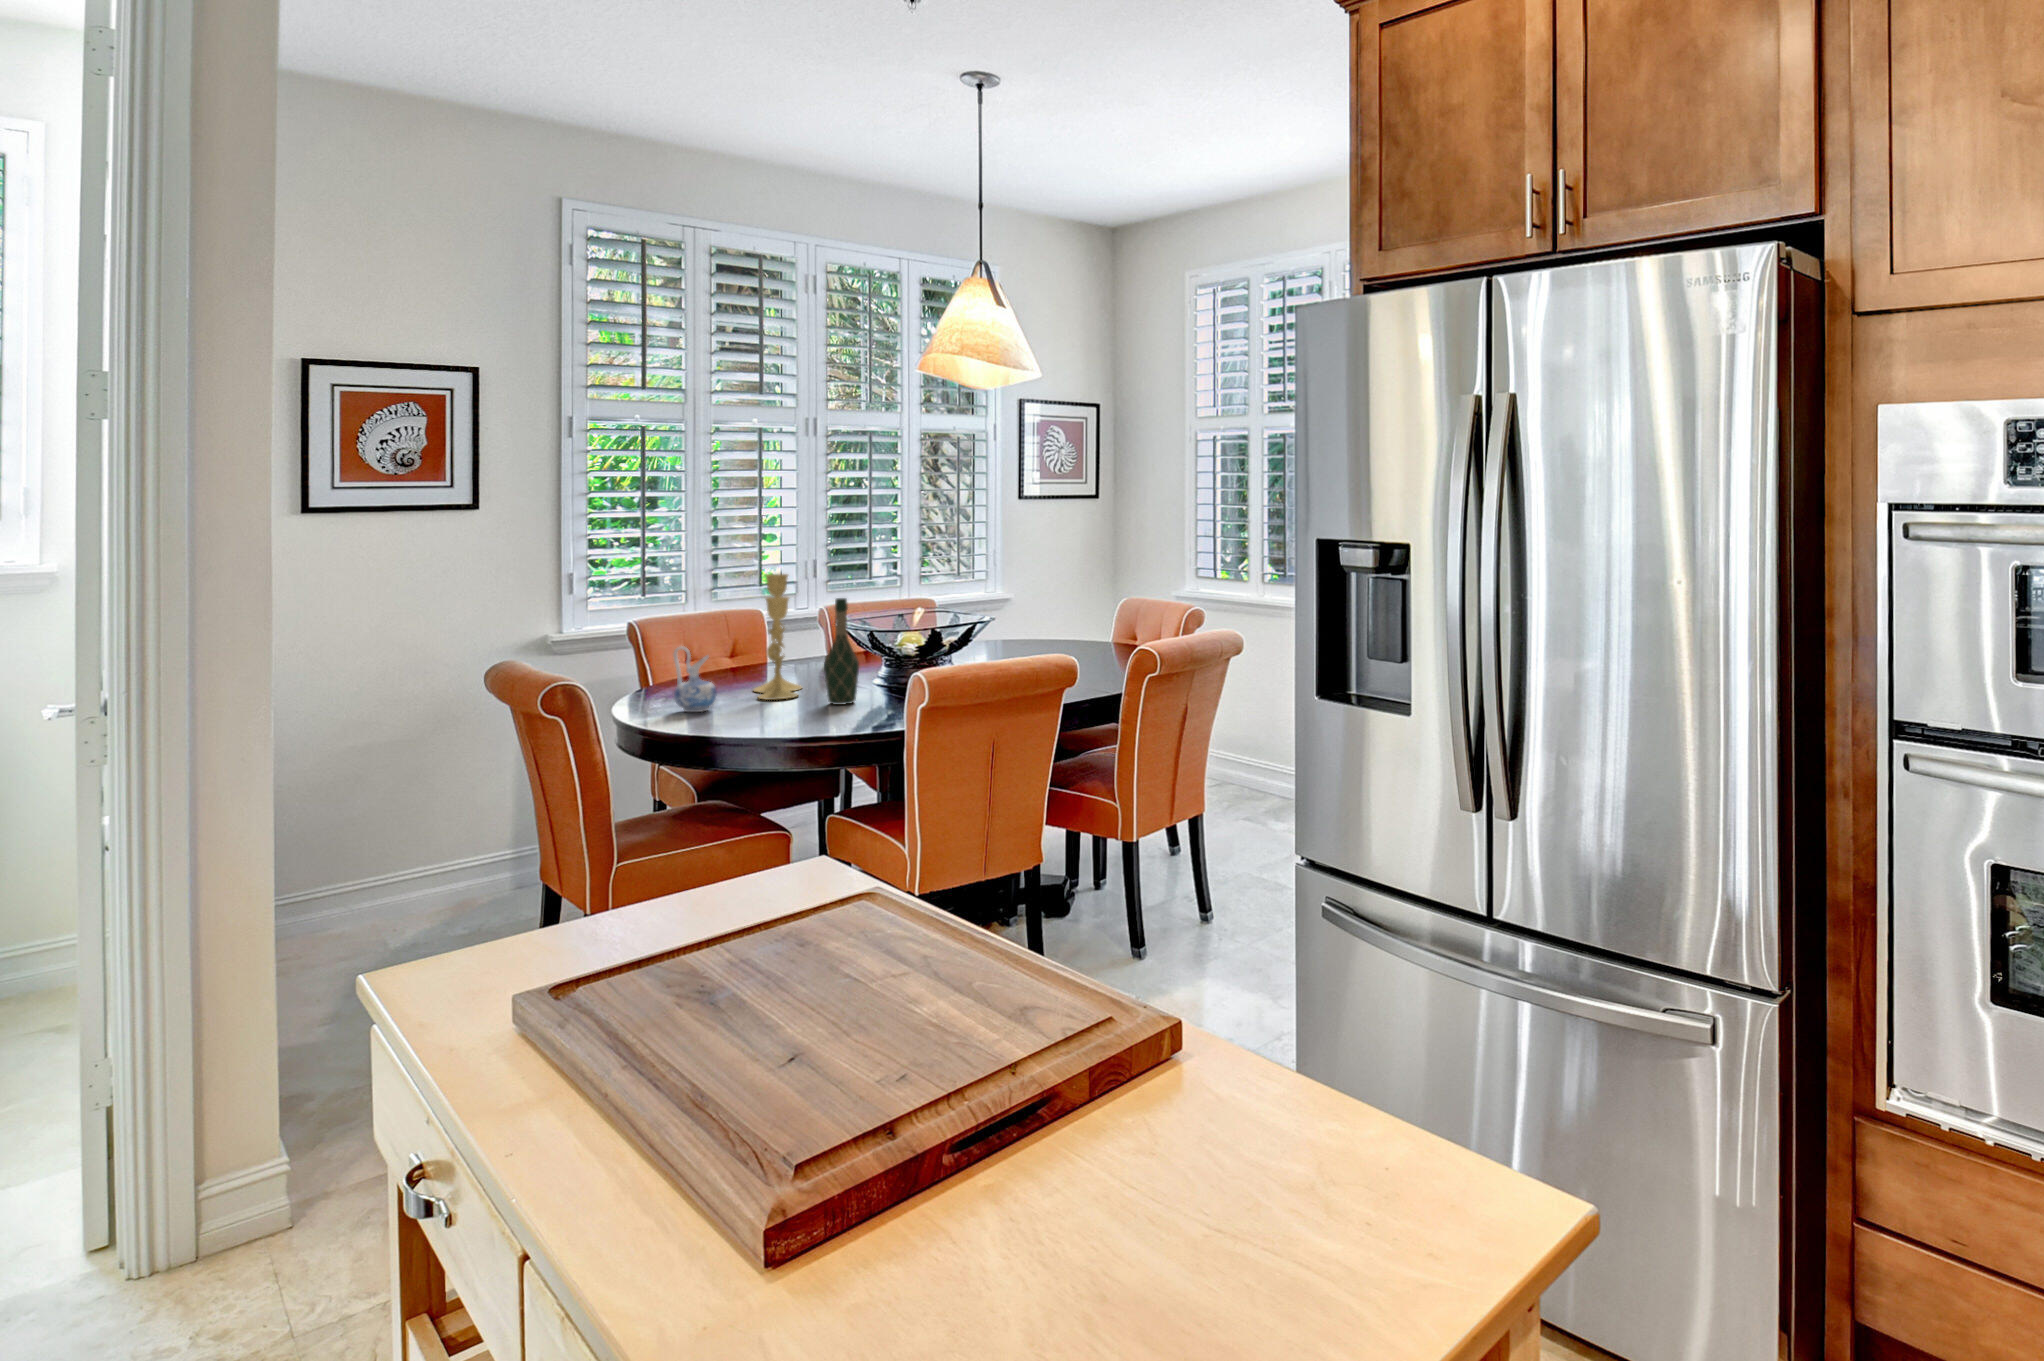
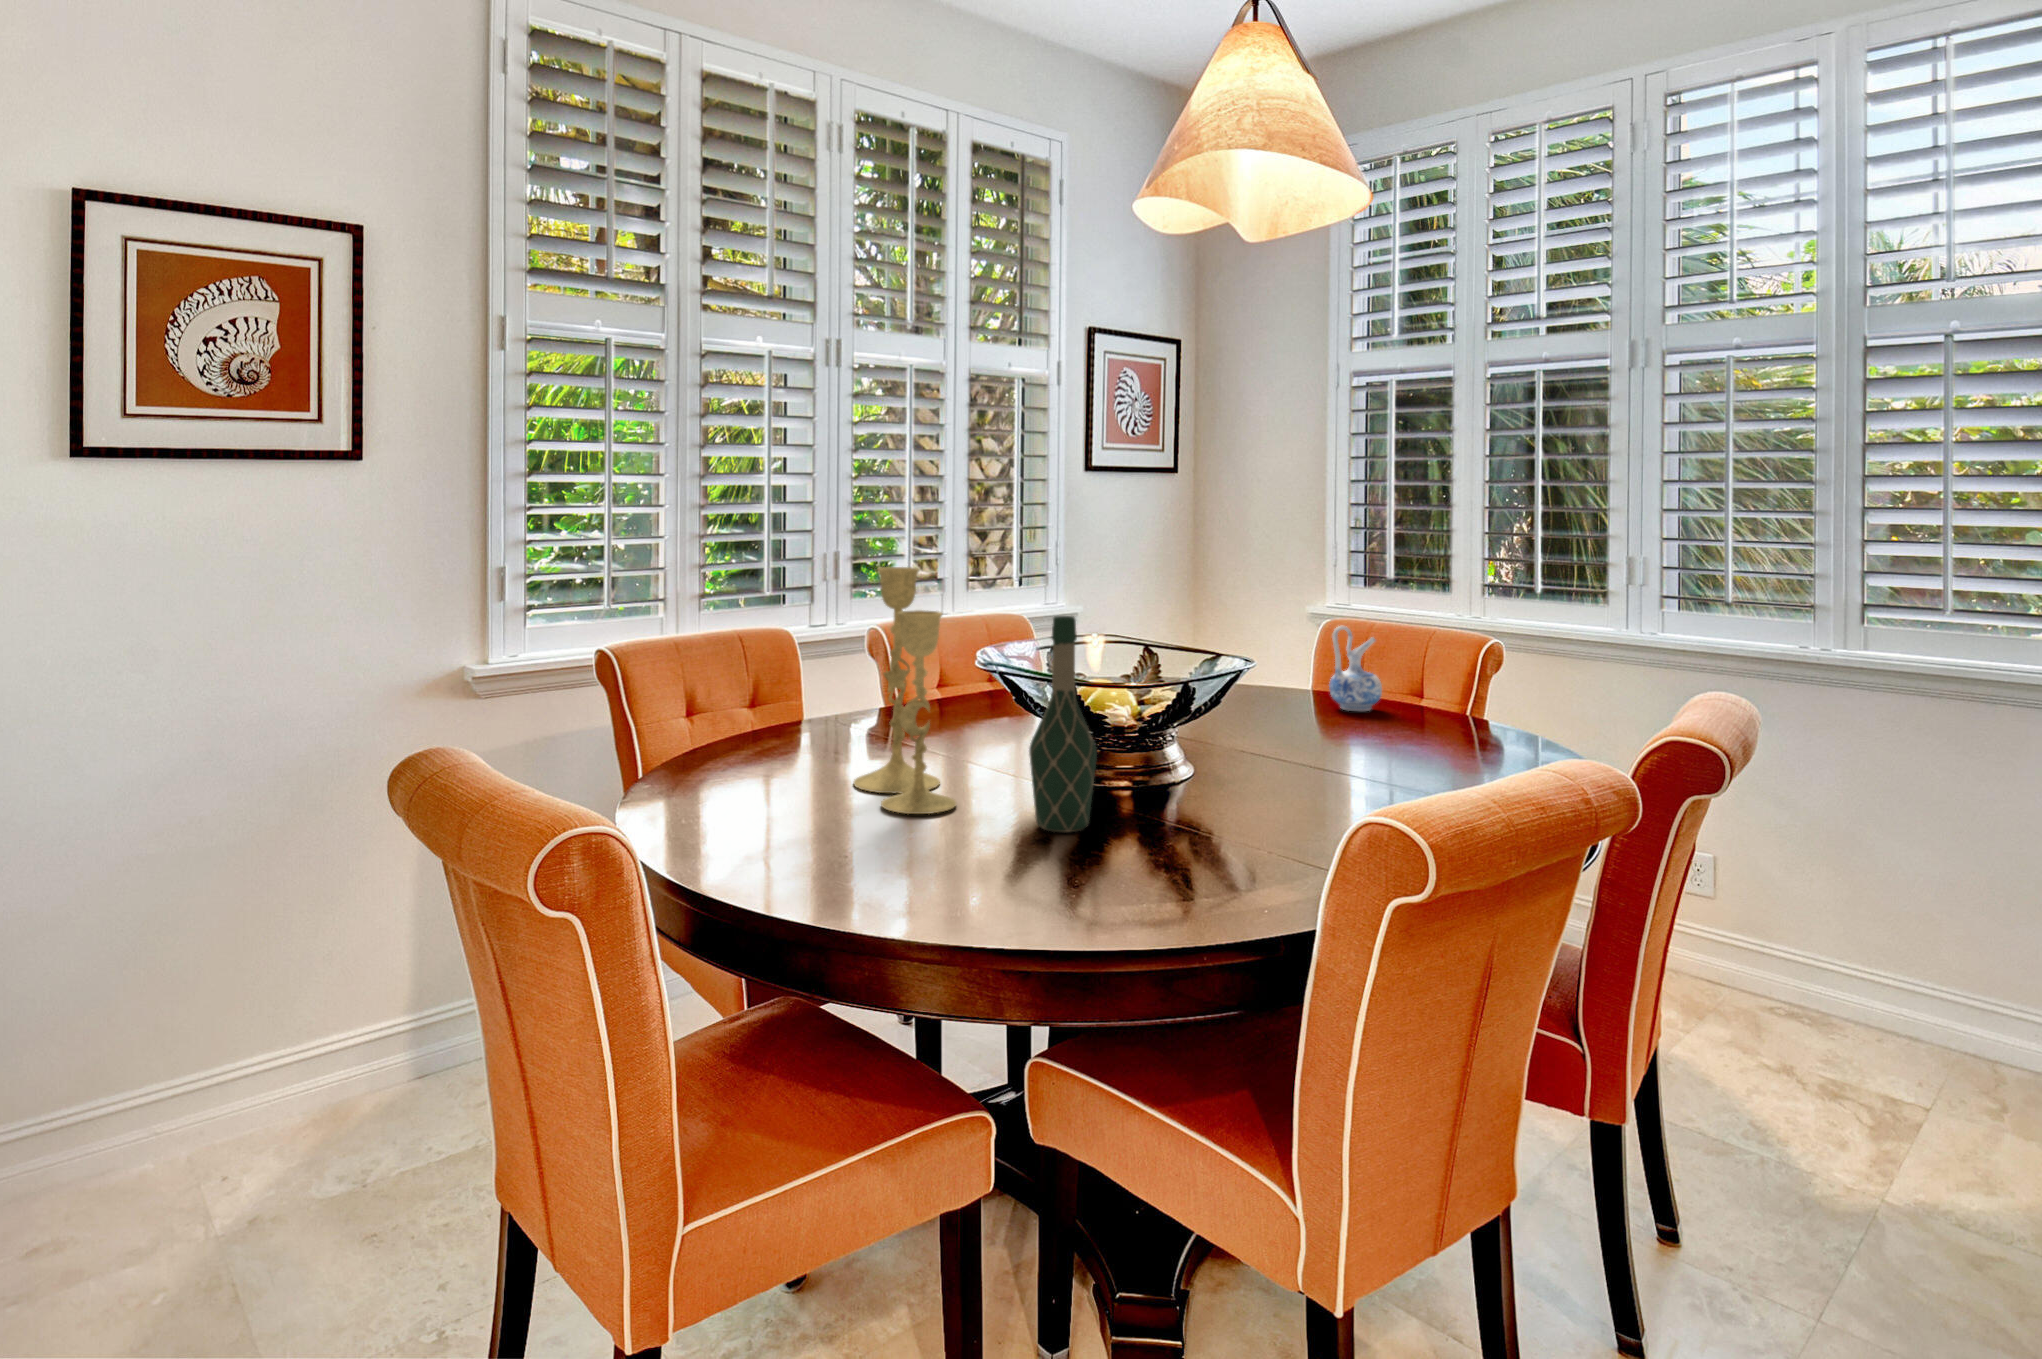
ceramic pitcher: present [674,646,717,712] -> present [1329,626,1382,711]

